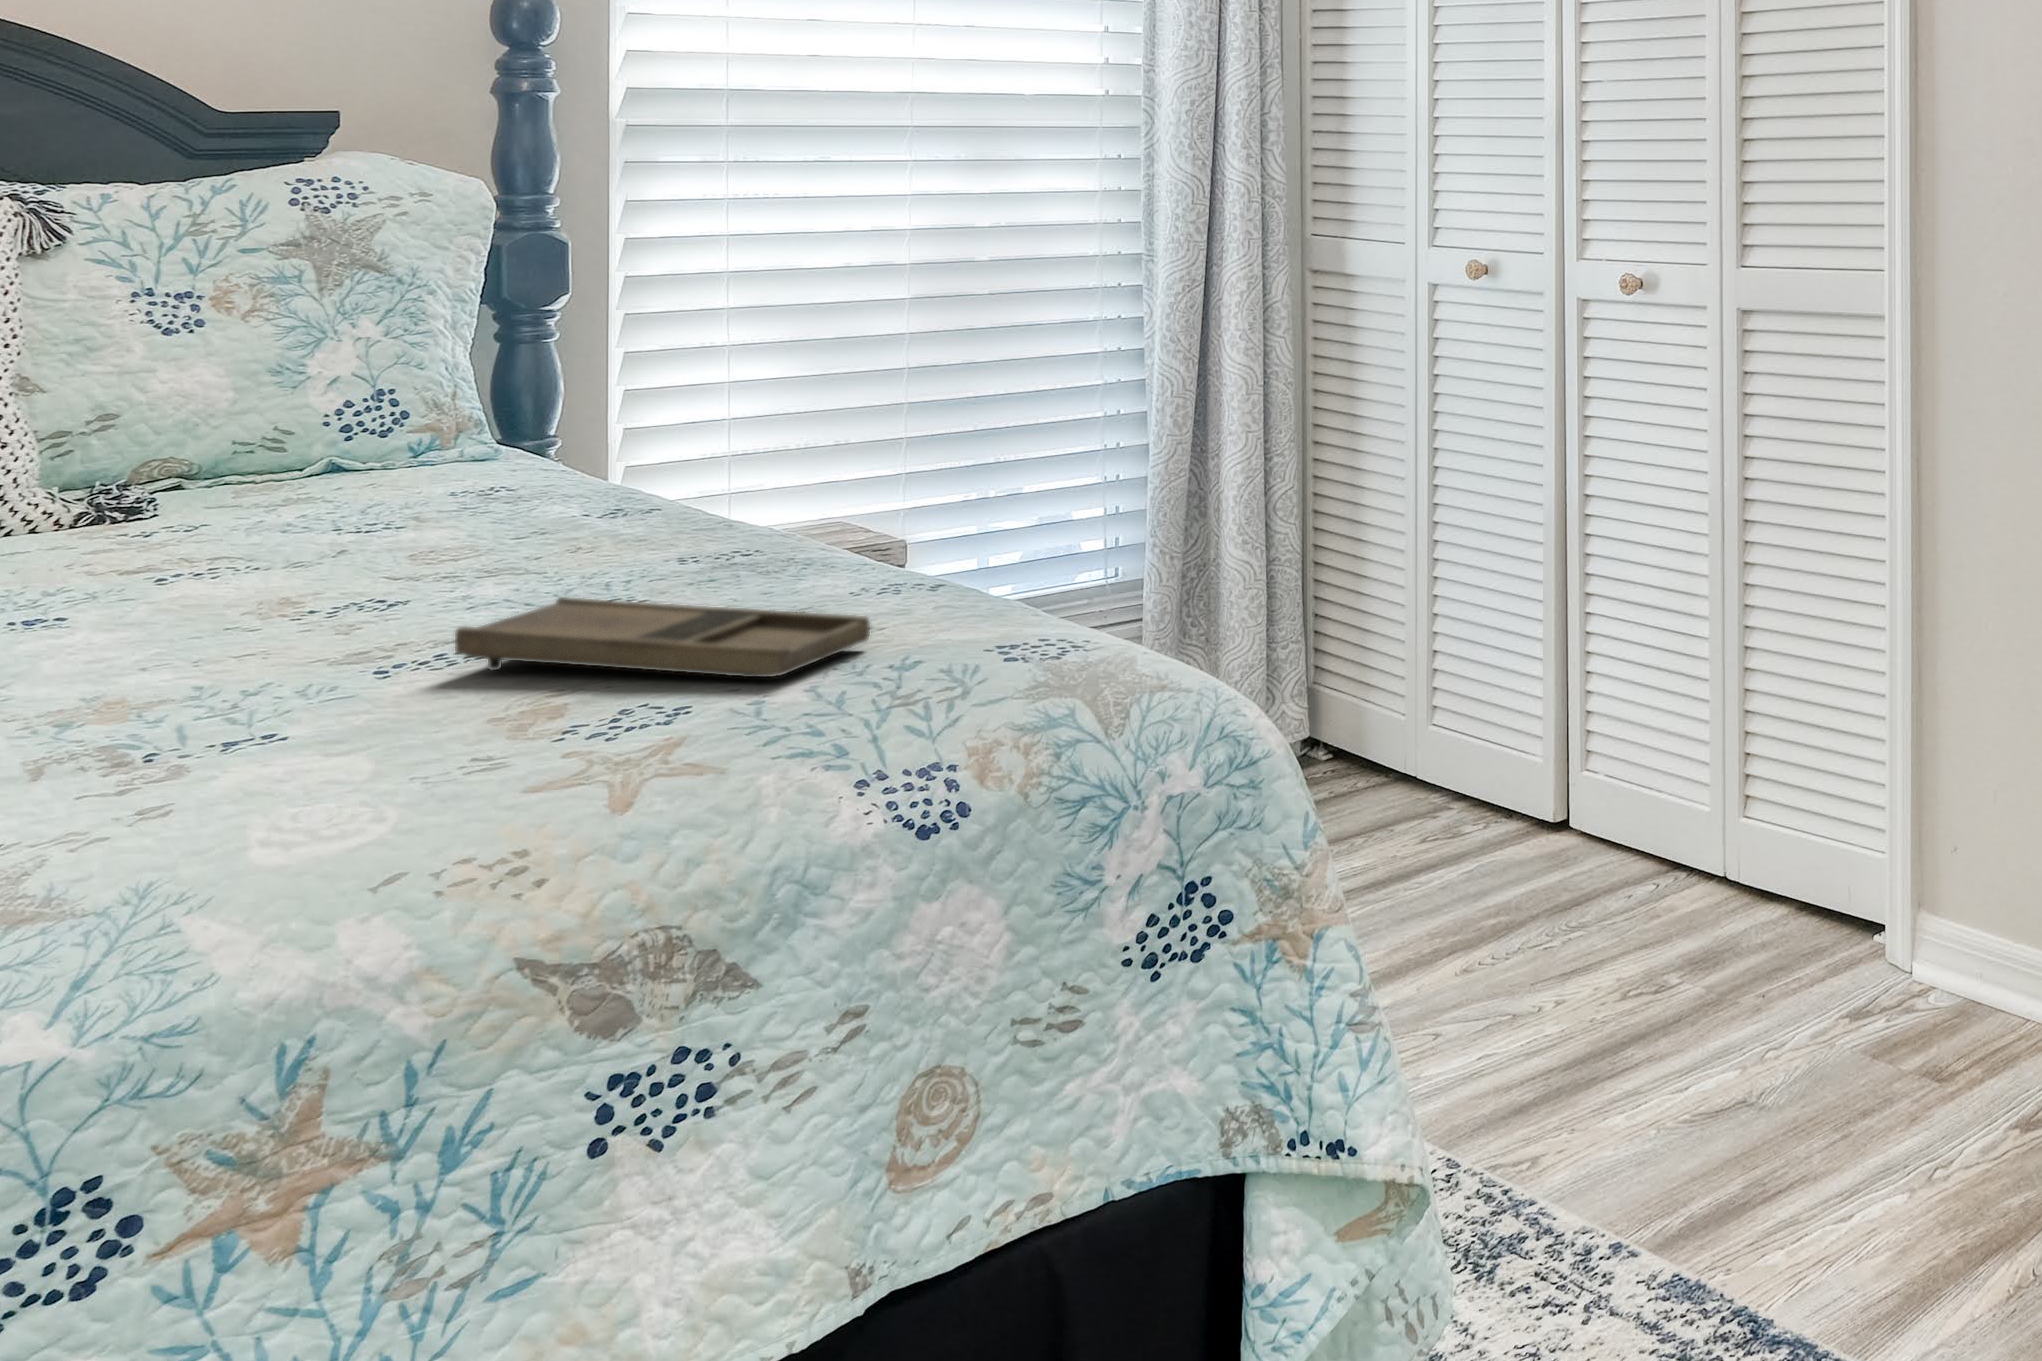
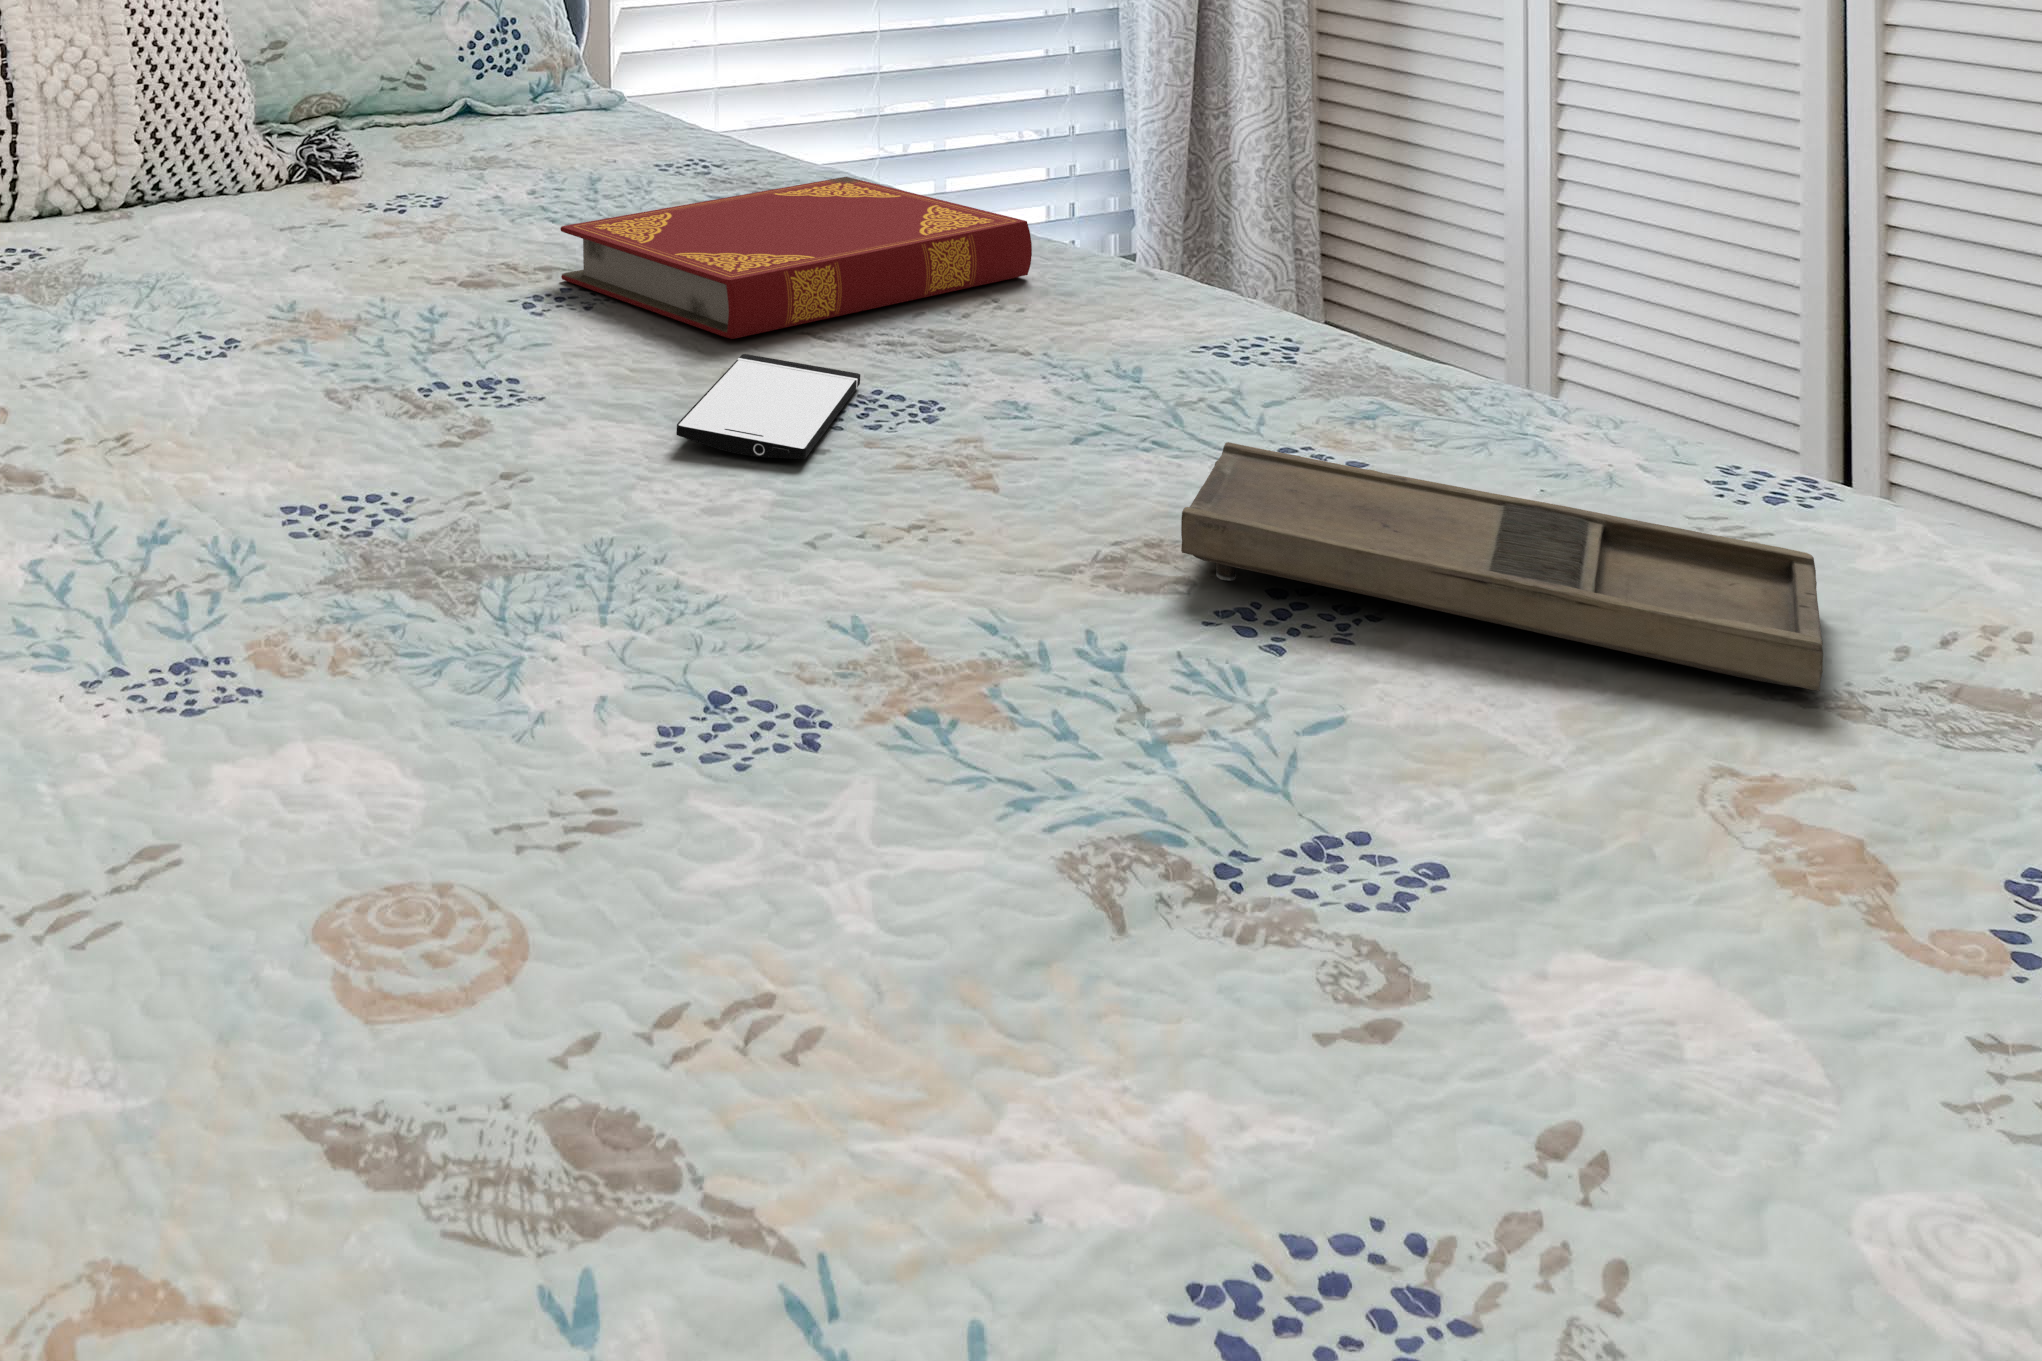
hardback book: none [231,484,650,588] -> present [560,177,1032,339]
smartphone: none [172,592,391,645] -> present [676,354,860,459]

